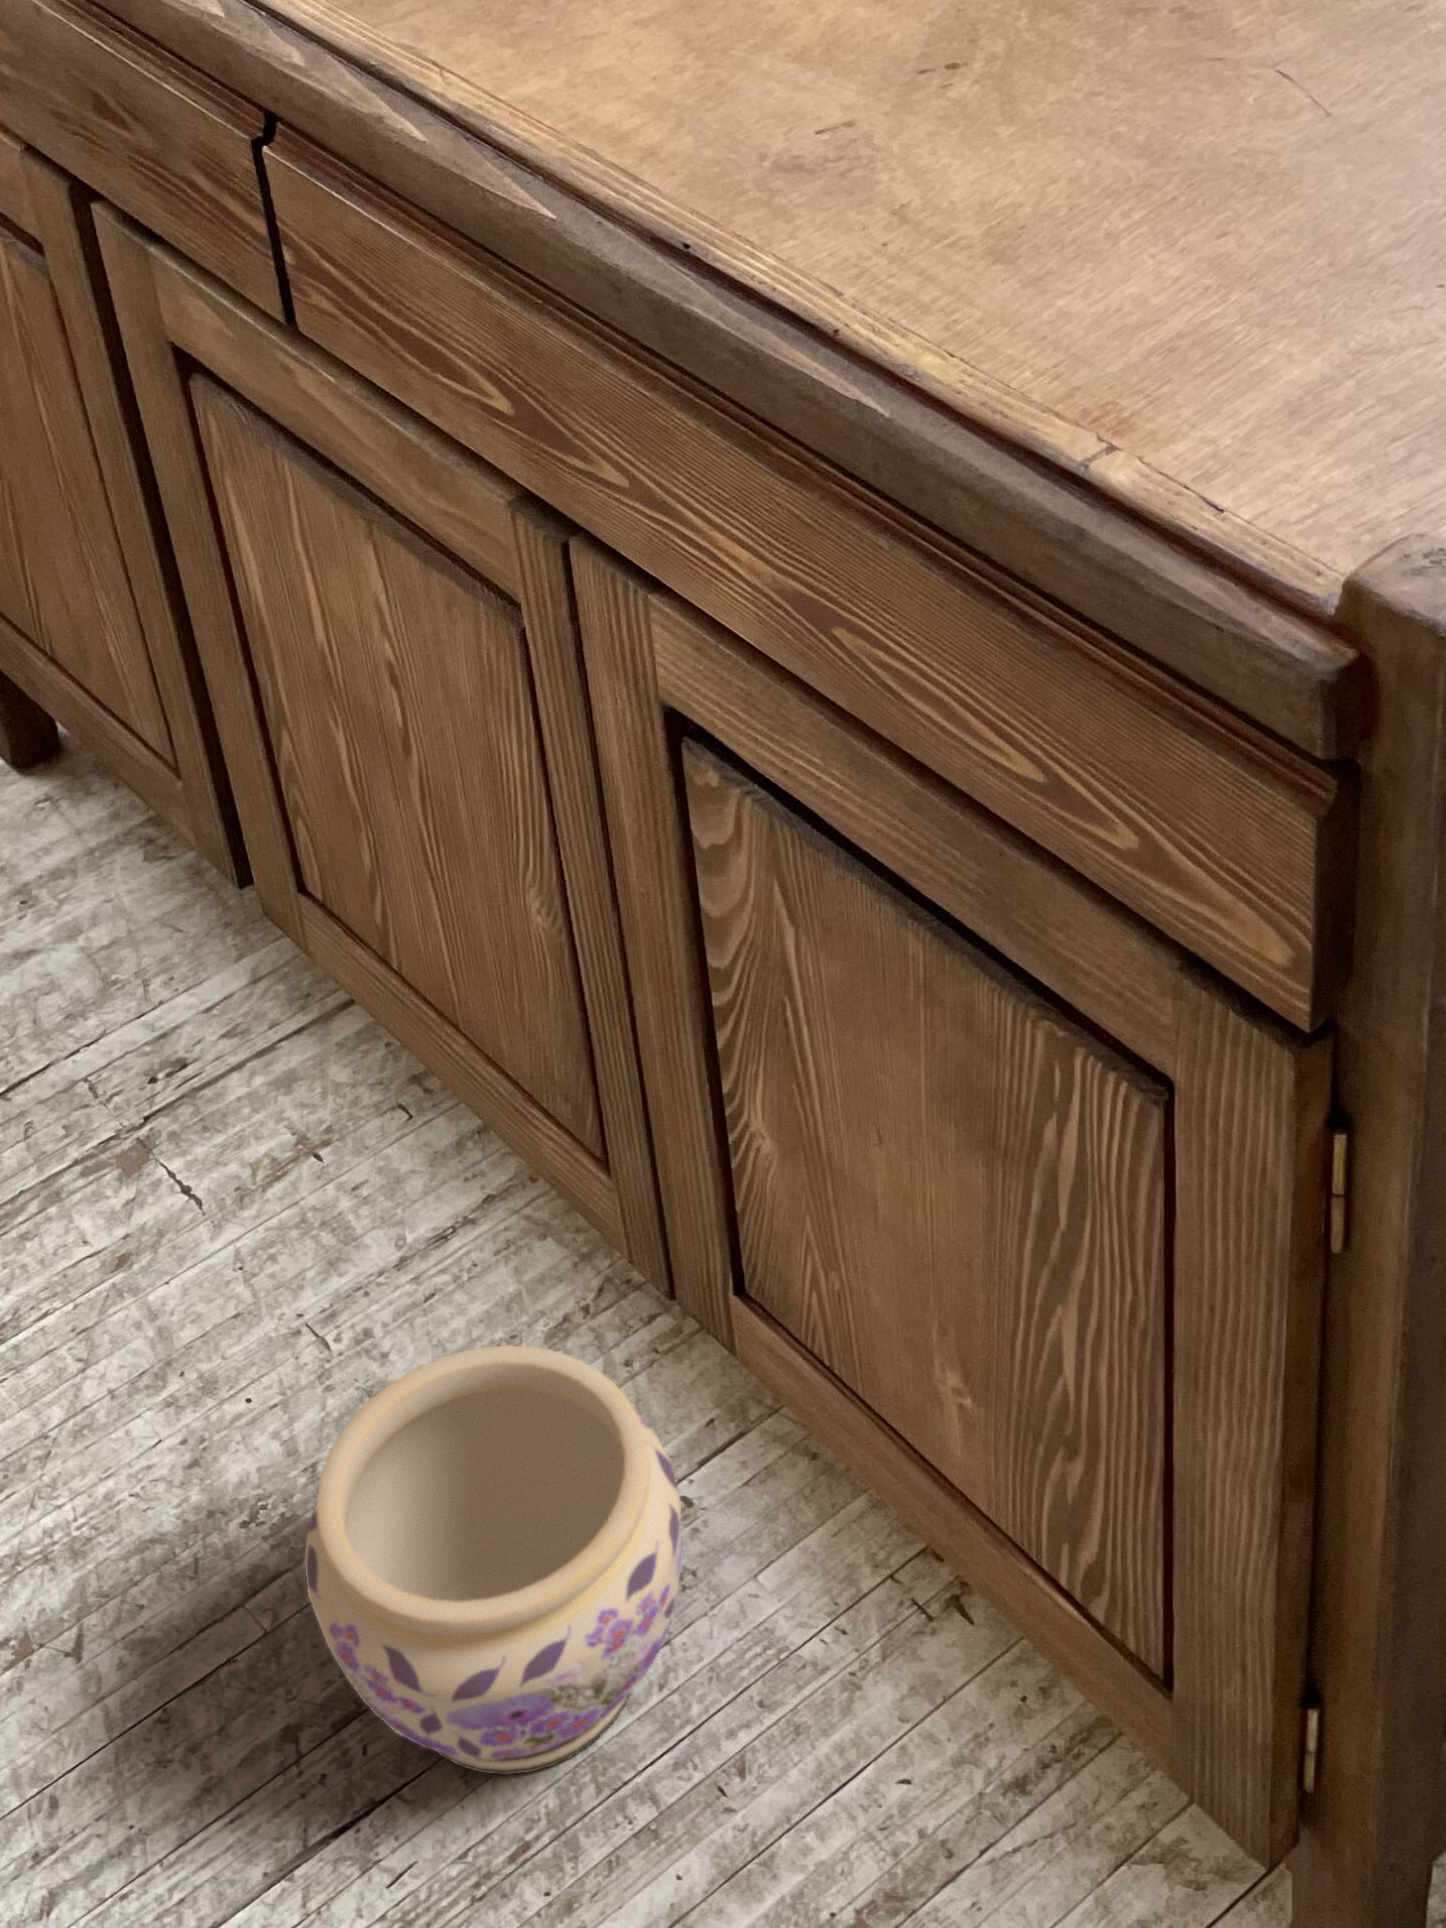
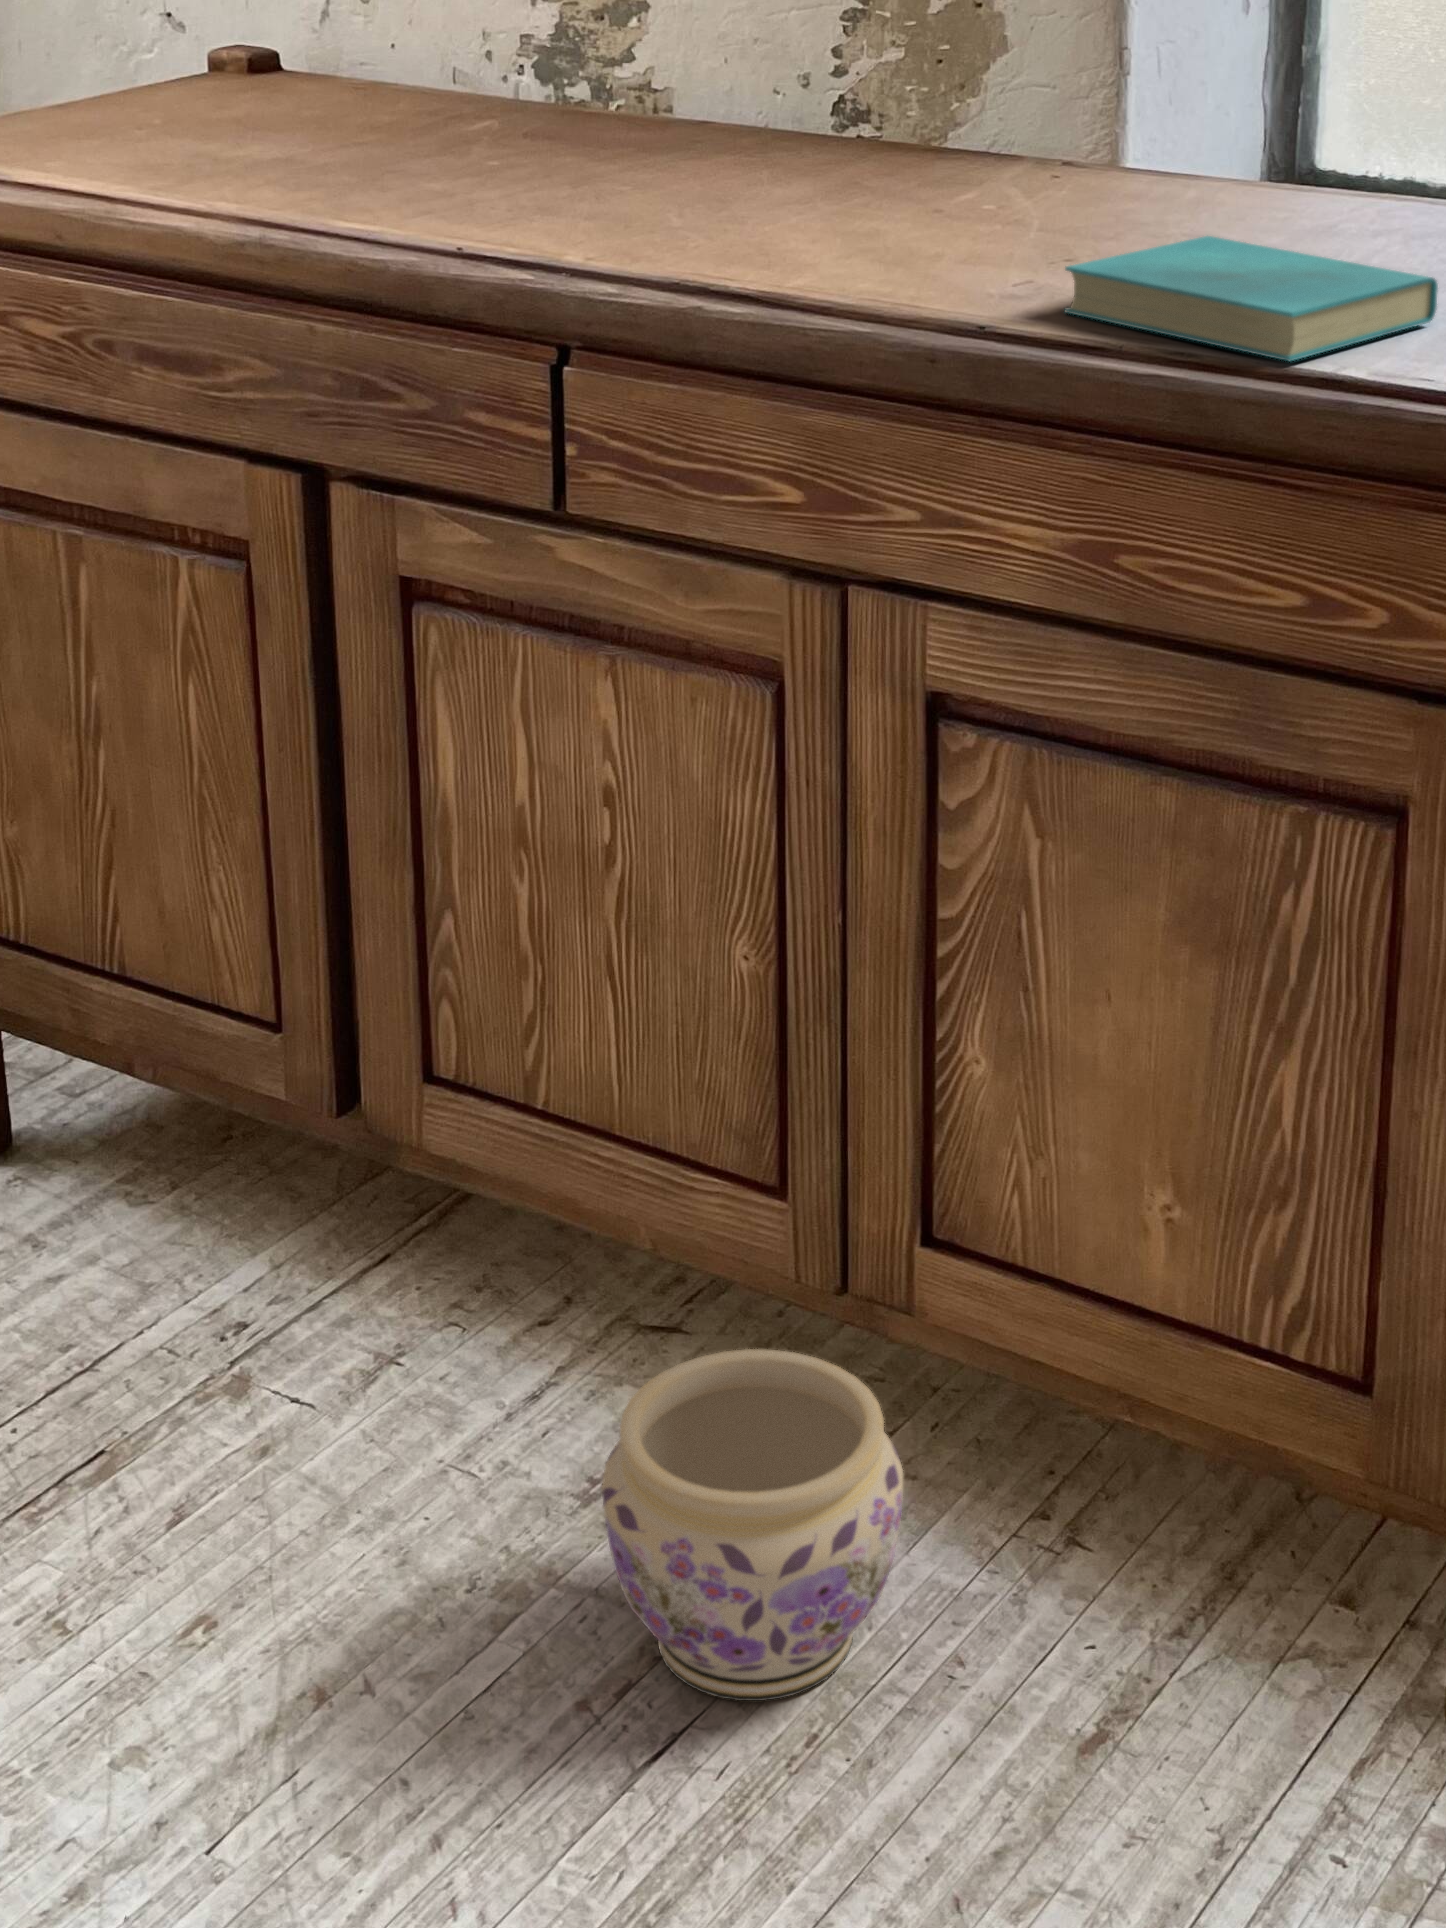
book: none [871,21,1425,356] -> present [1065,236,1438,361]

